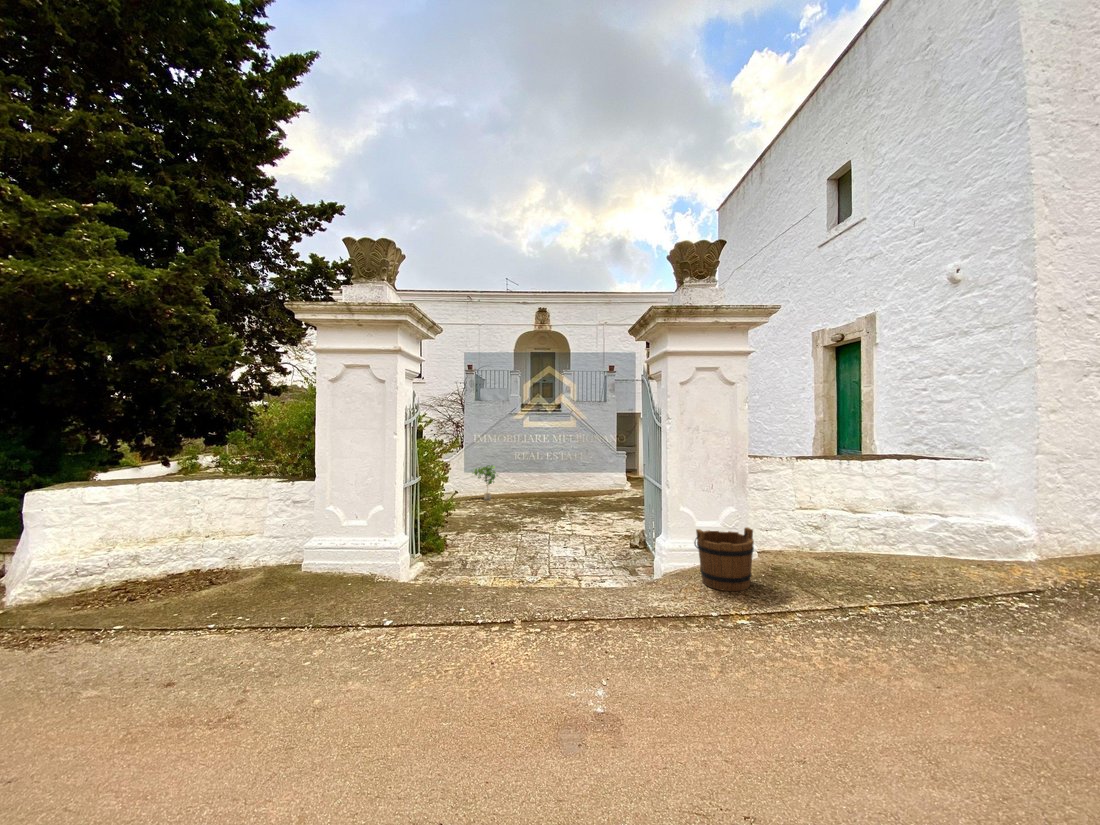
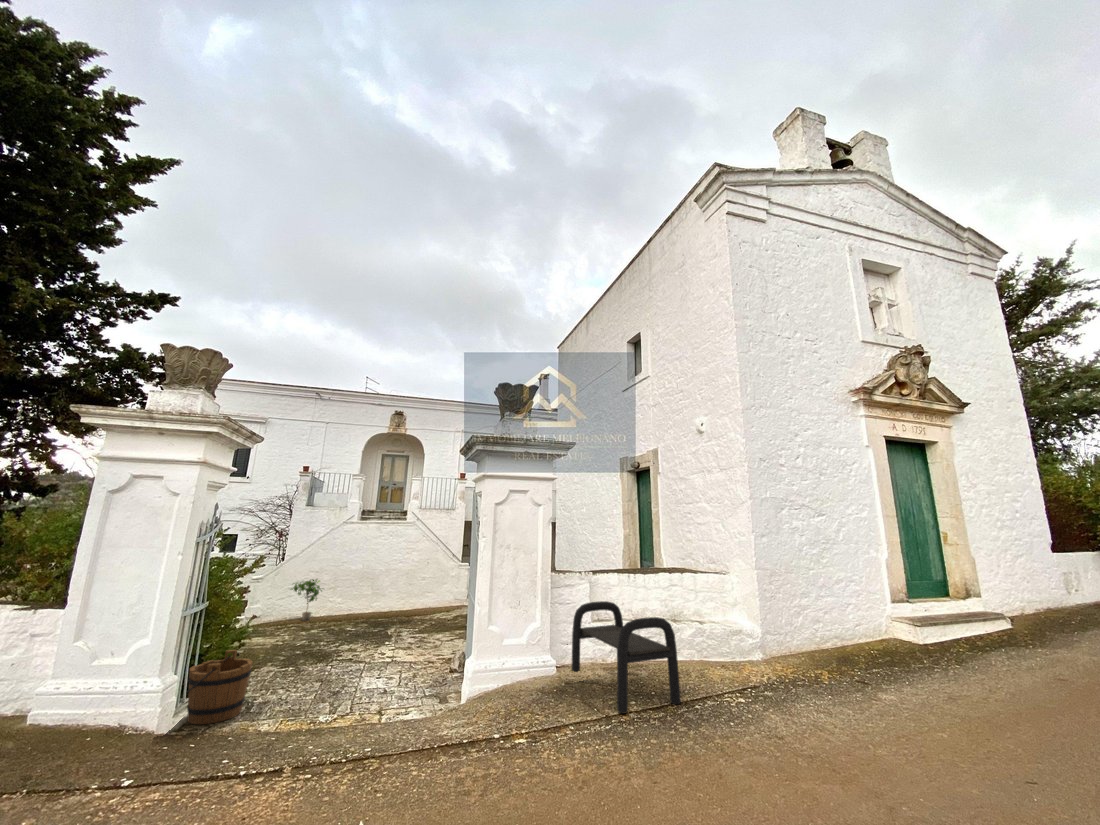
bench: none [776,485,930,603] -> present [571,601,681,713]
bucket: present [694,527,754,591] -> present [187,650,253,724]

